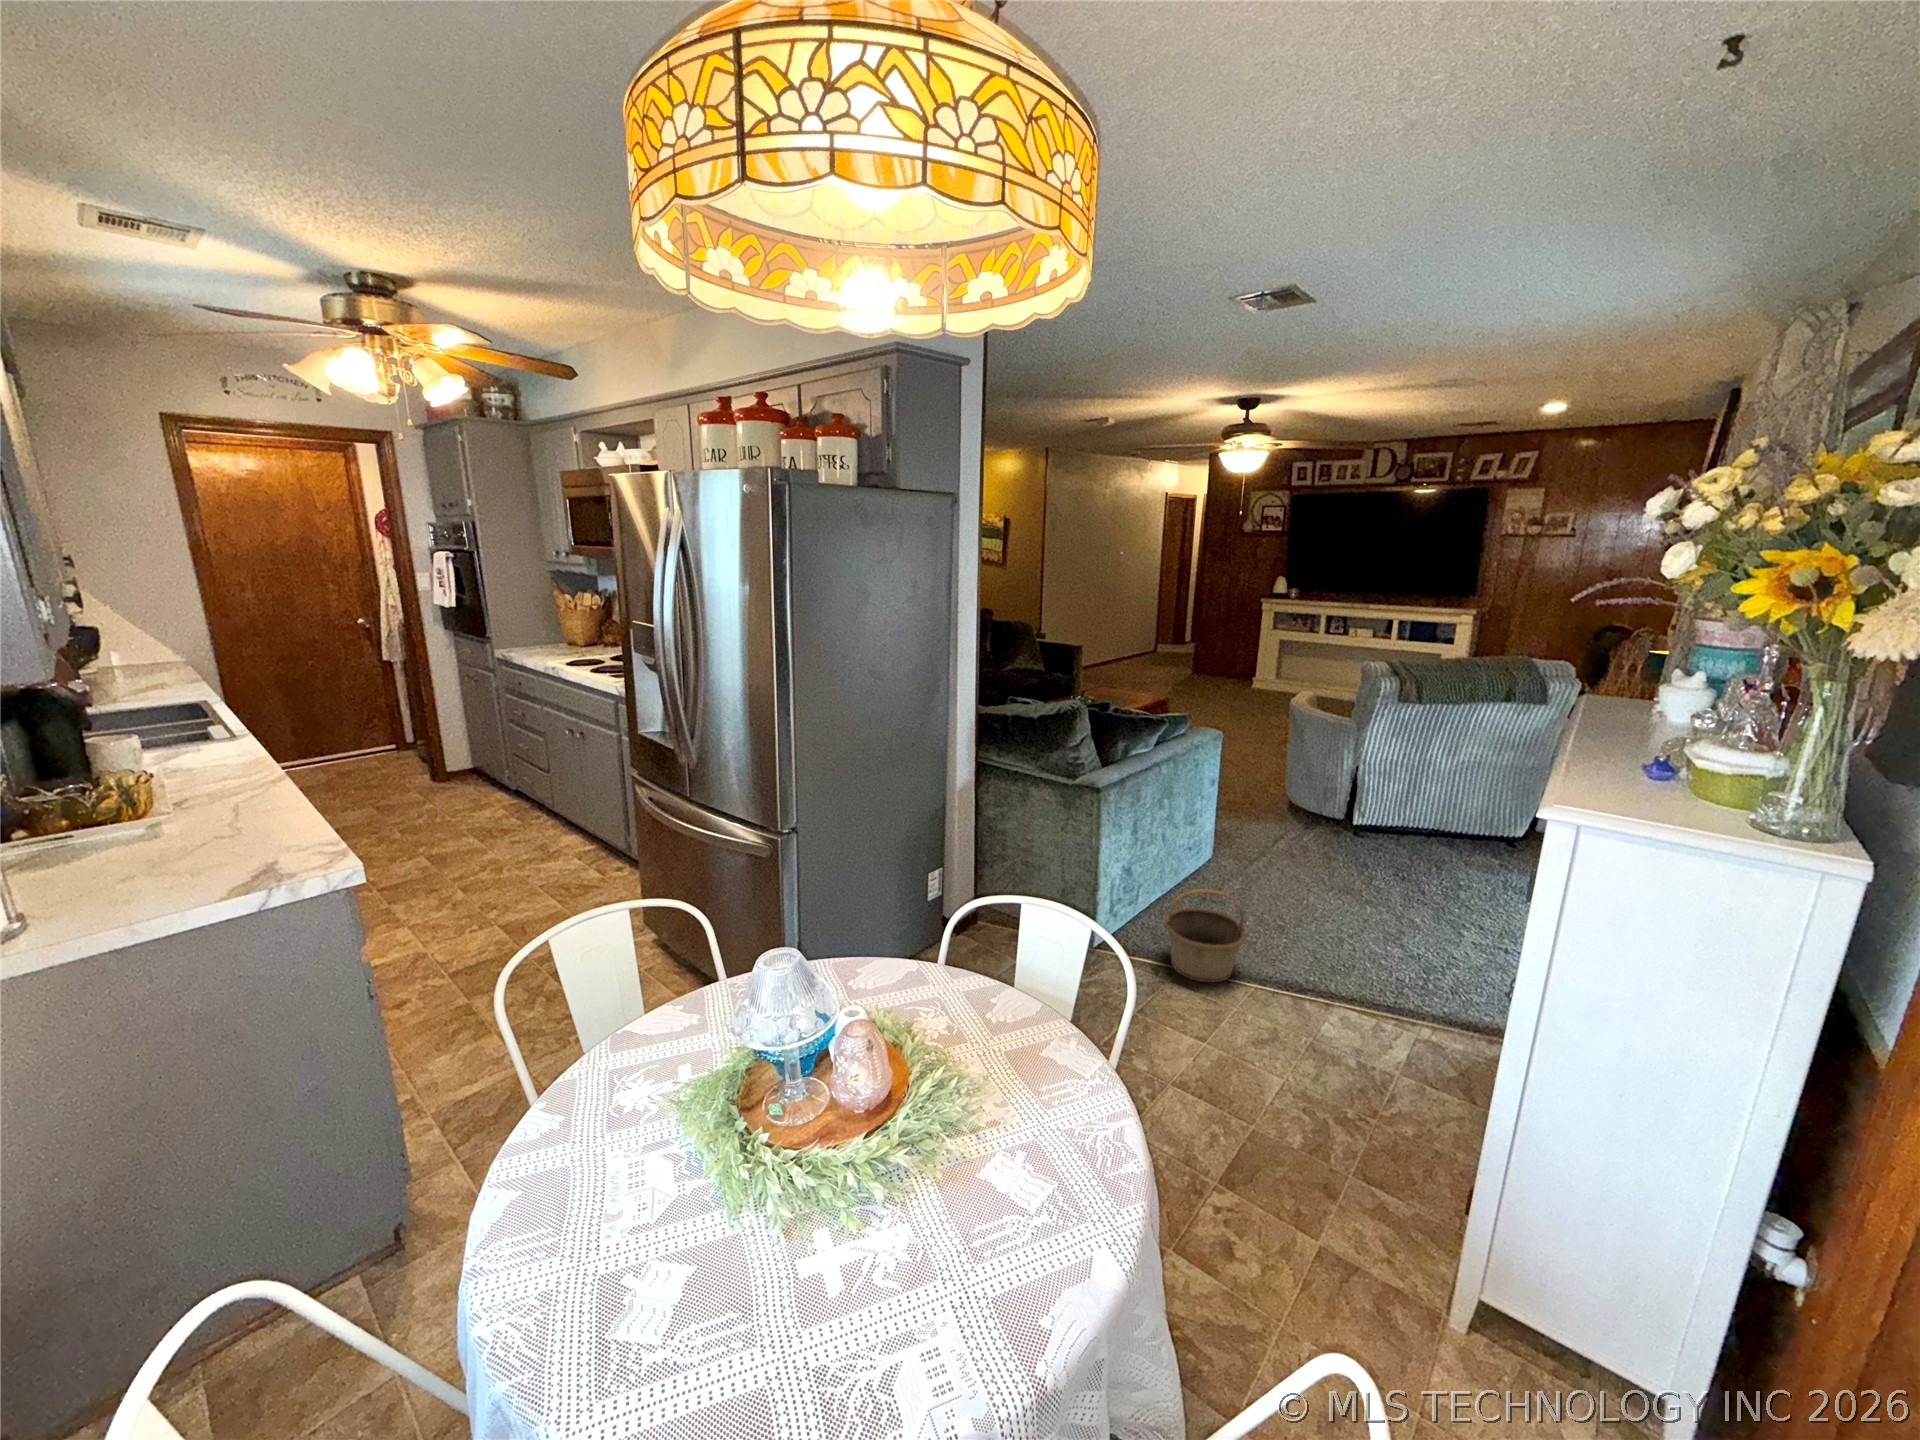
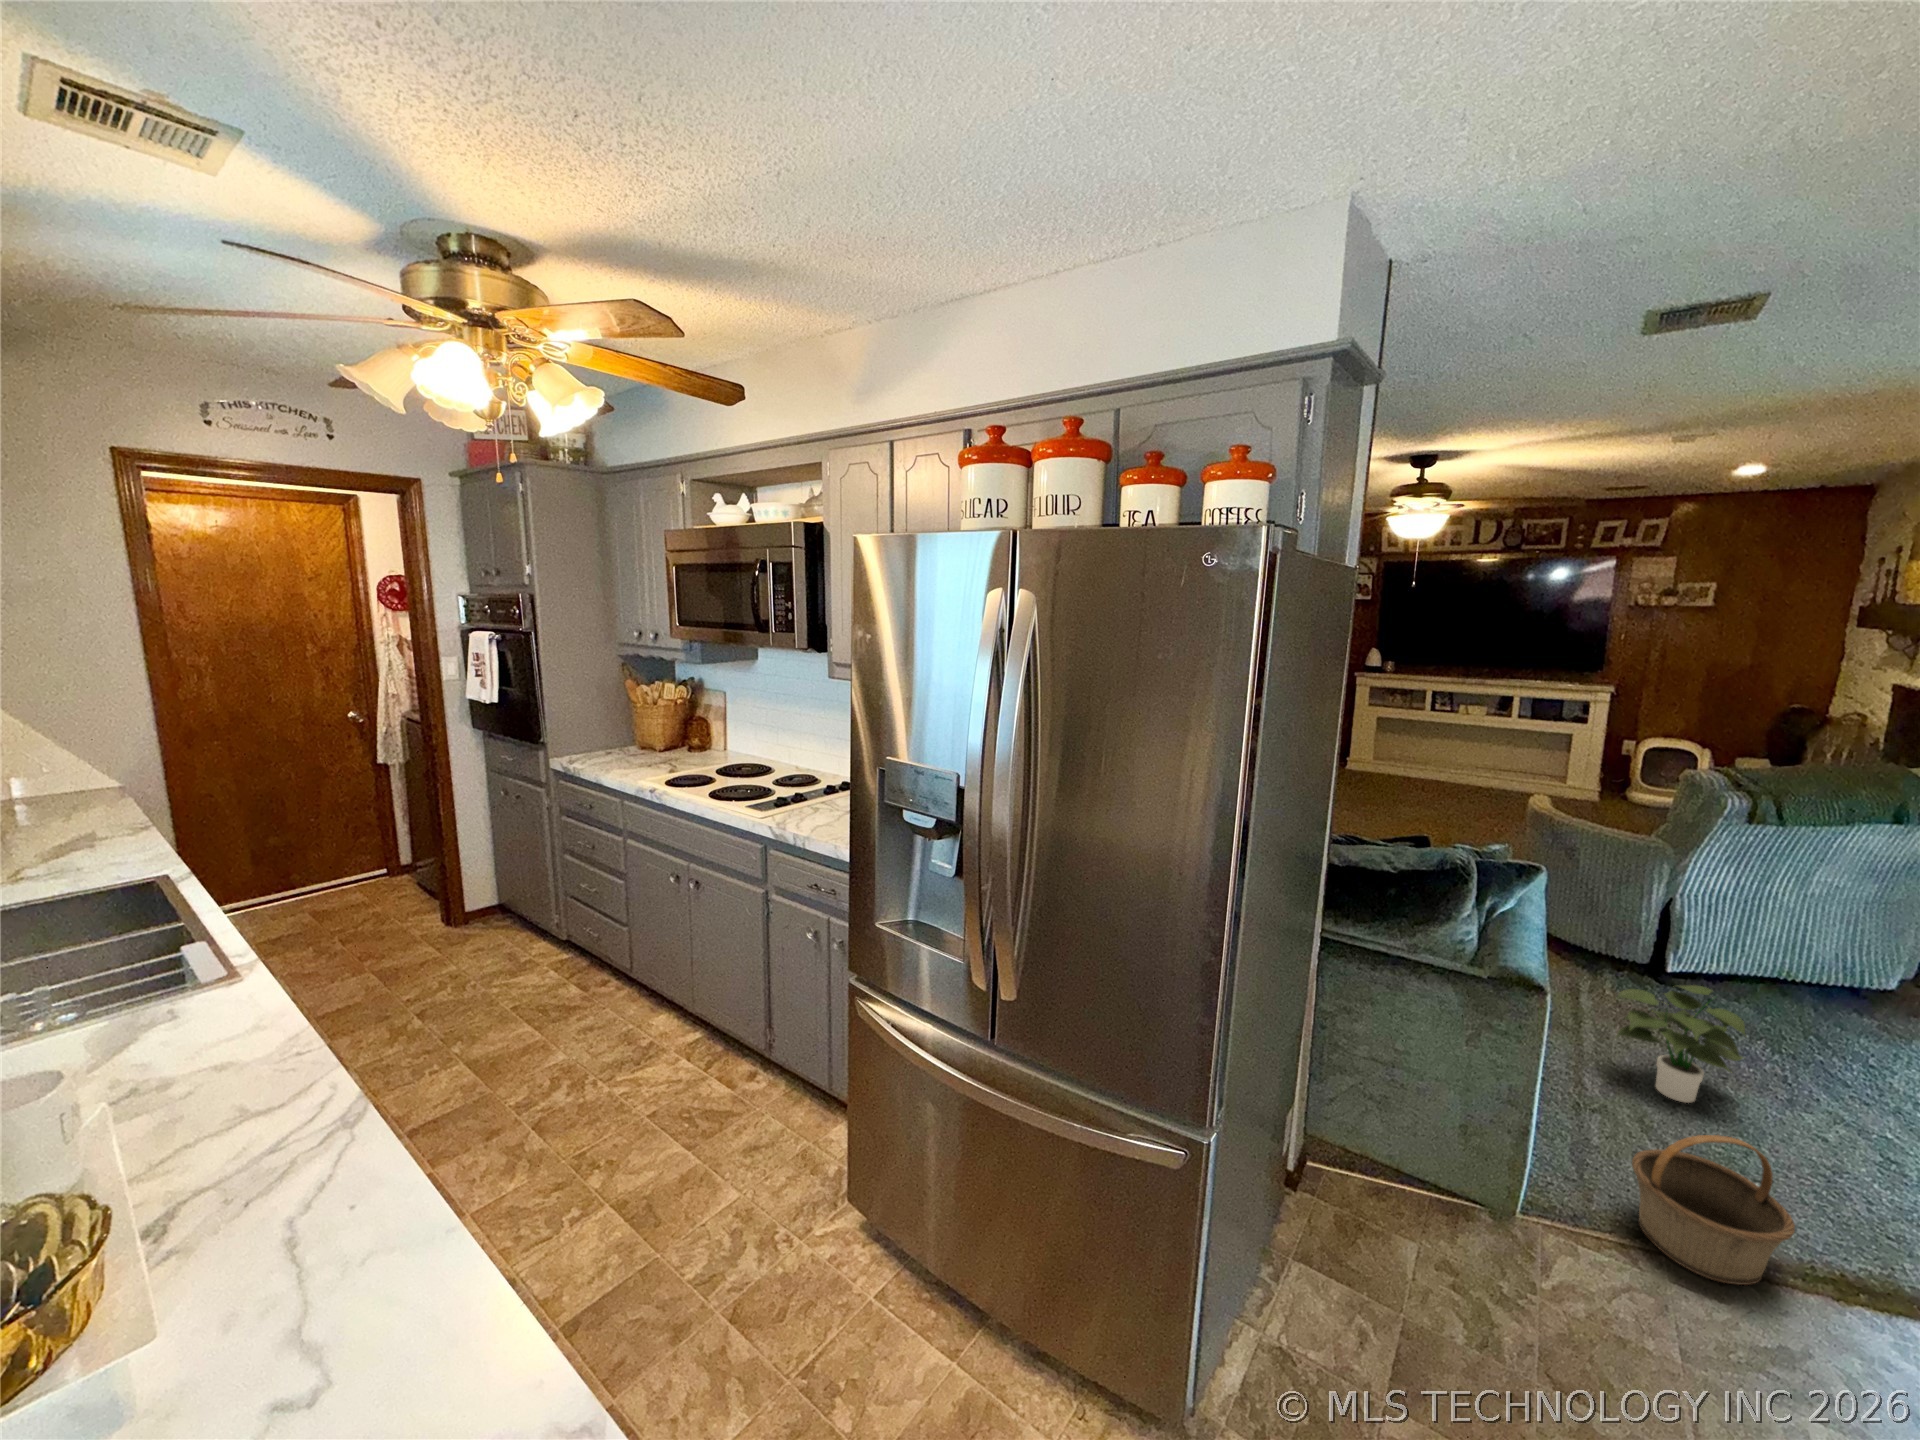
potted plant: none [1244,817,1329,900] -> present [1616,985,1745,1103]

